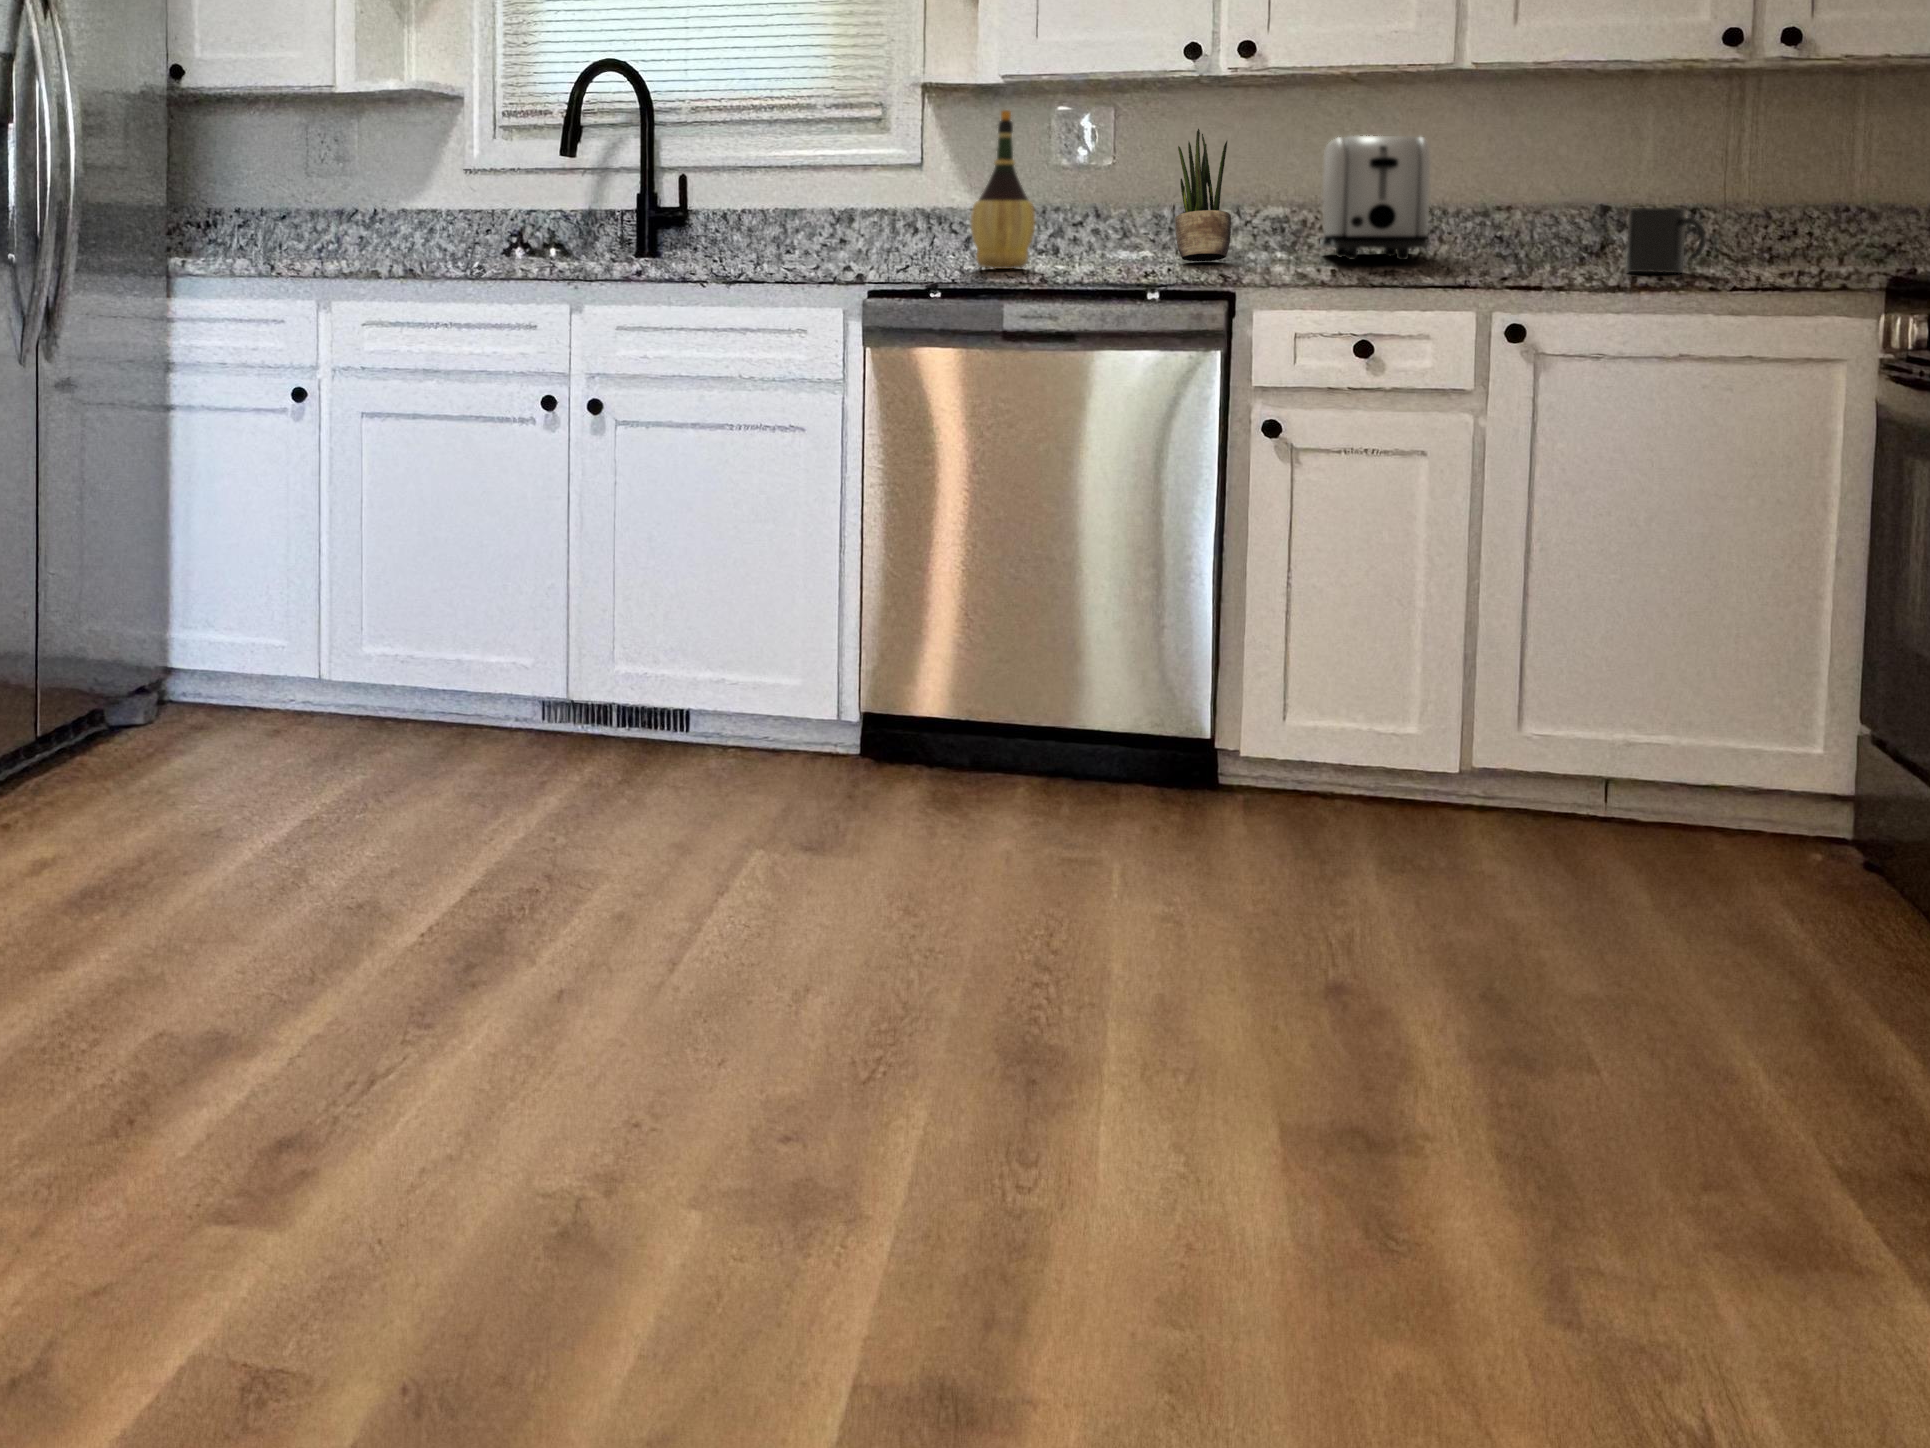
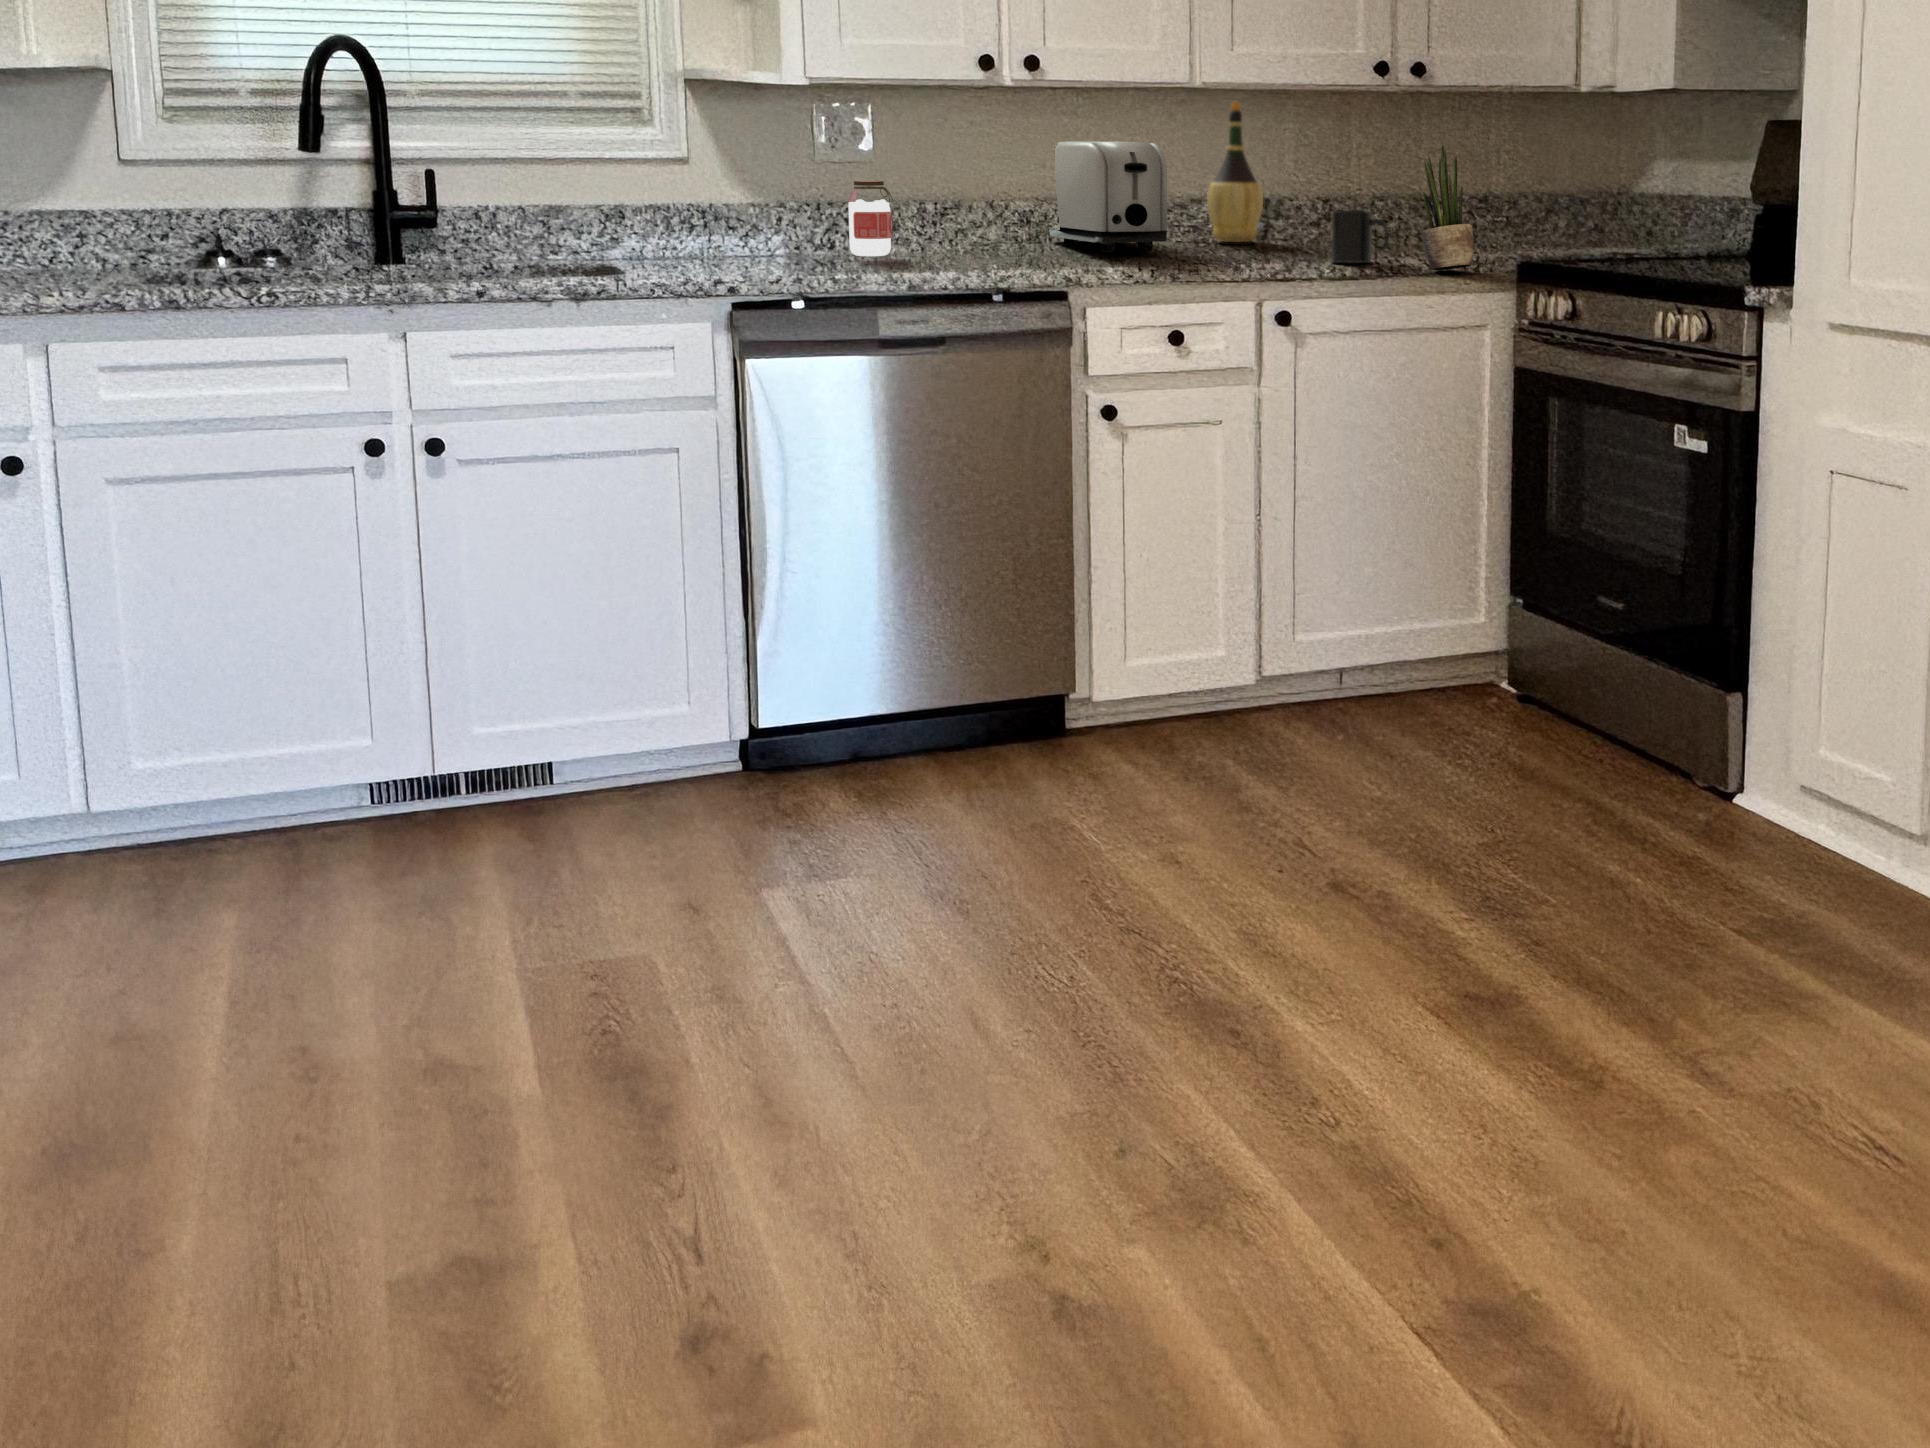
wine bottle: present [971,110,1036,269] -> present [1207,102,1263,242]
potted plant: present [1175,129,1231,261] -> present [1422,146,1474,270]
jar: none [1070,184,1119,262] -> present [849,181,893,256]

